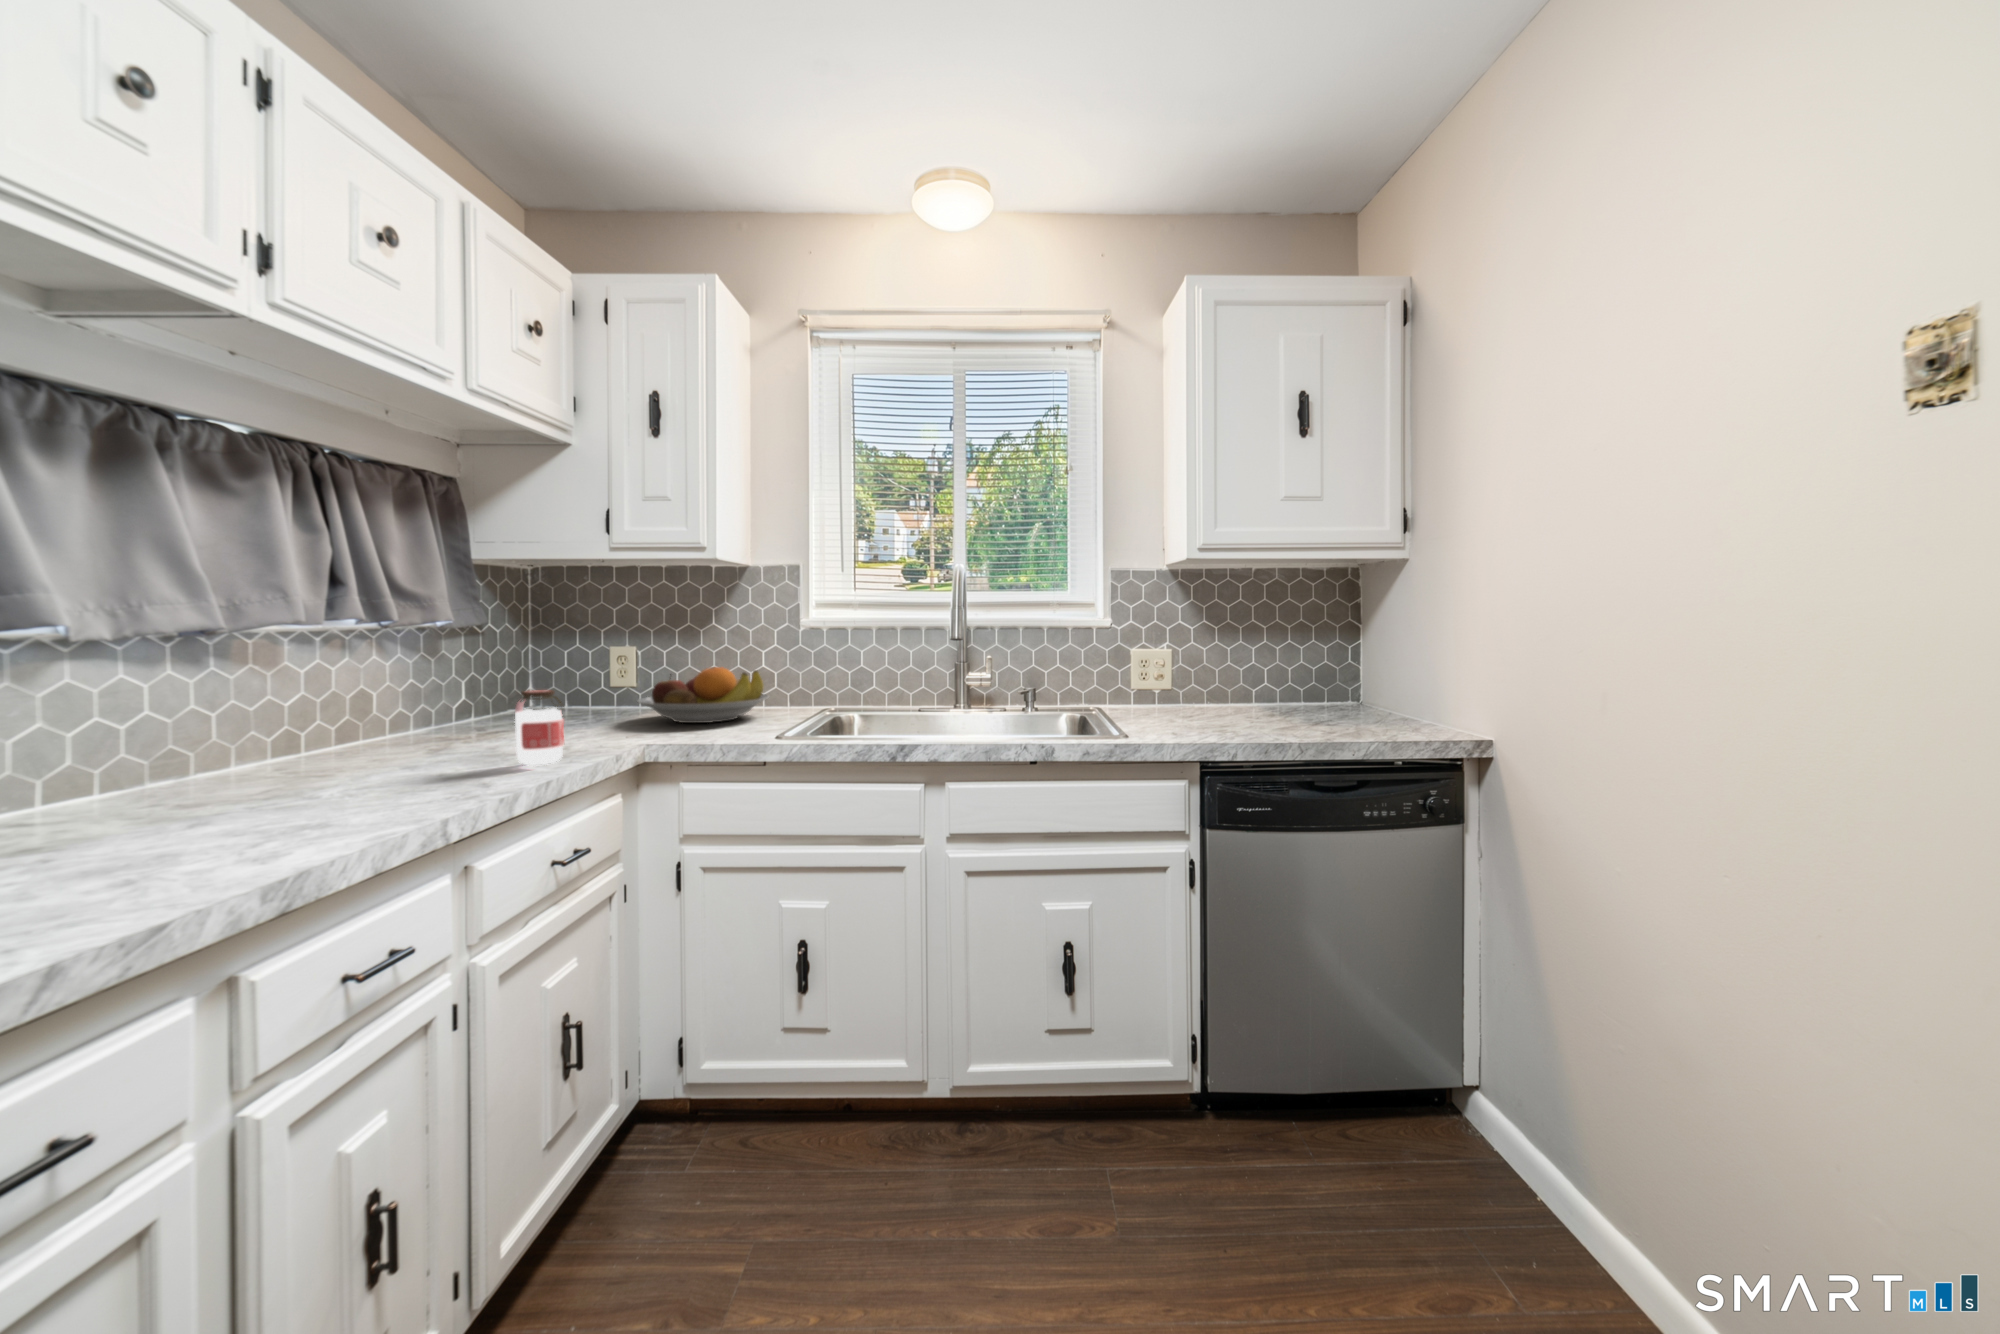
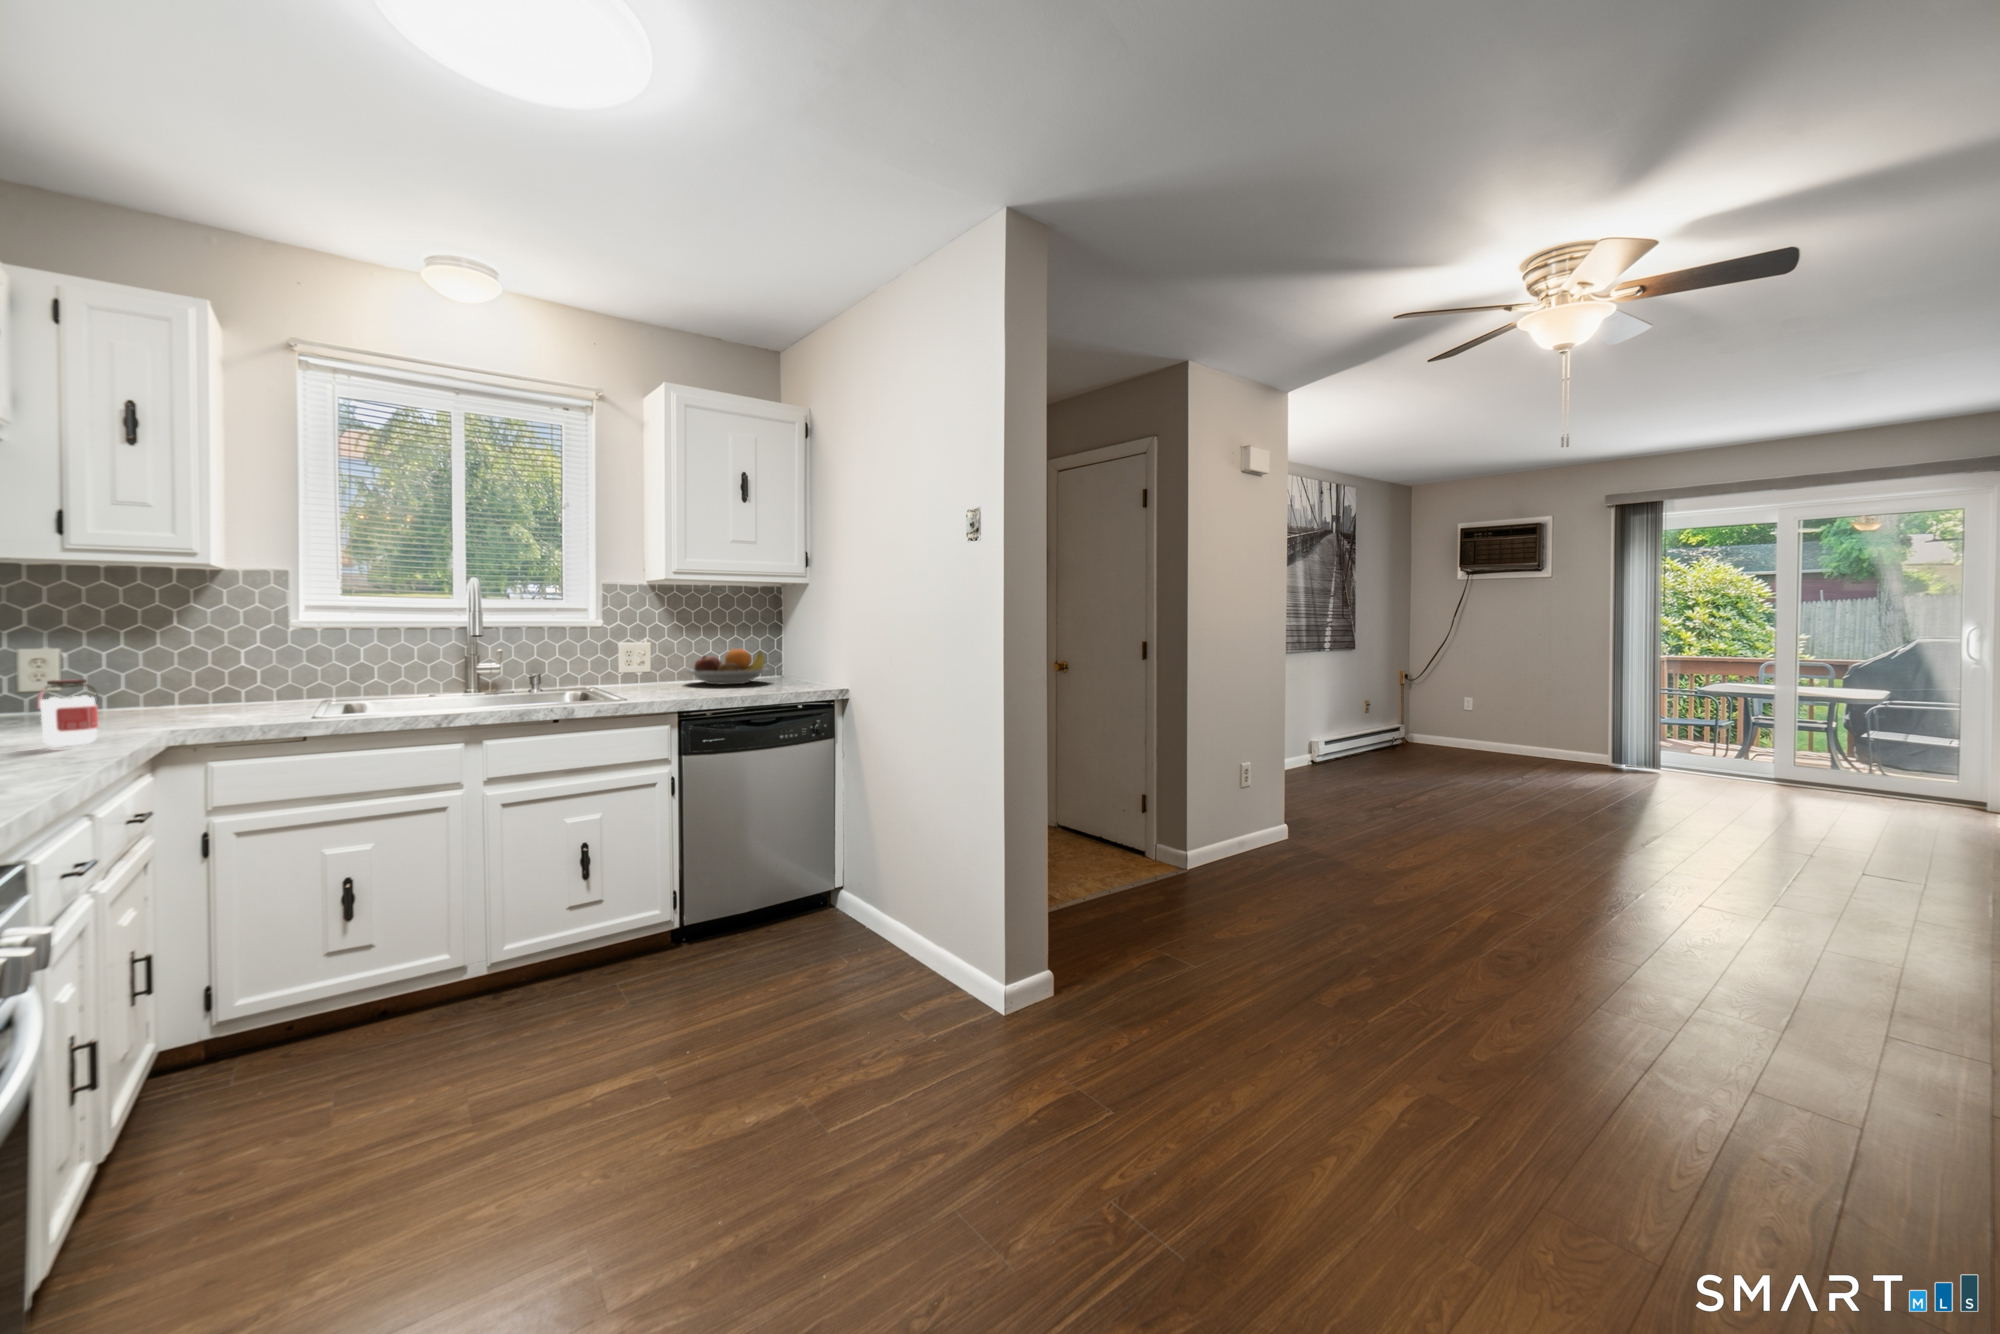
fruit bowl: present [638,667,769,723] -> present [685,649,768,684]

